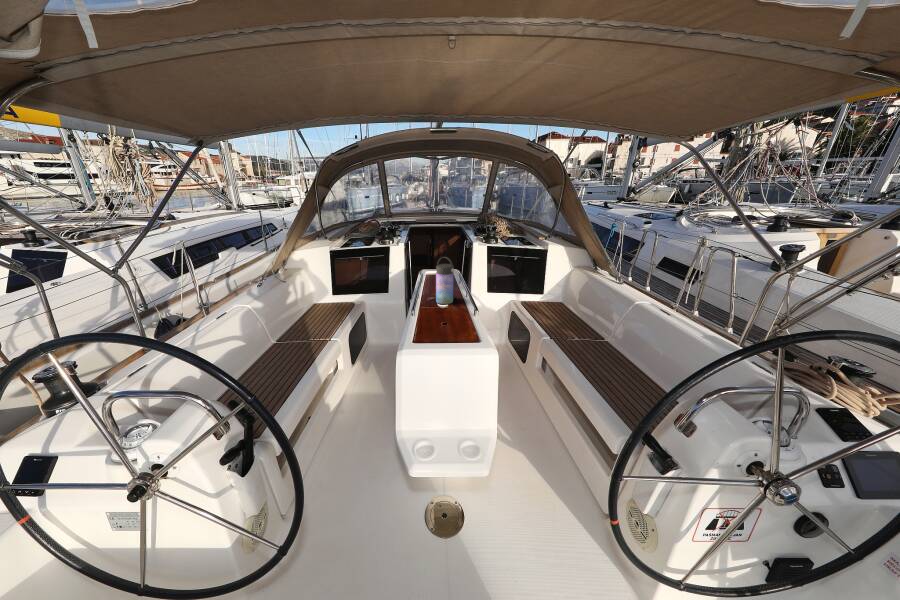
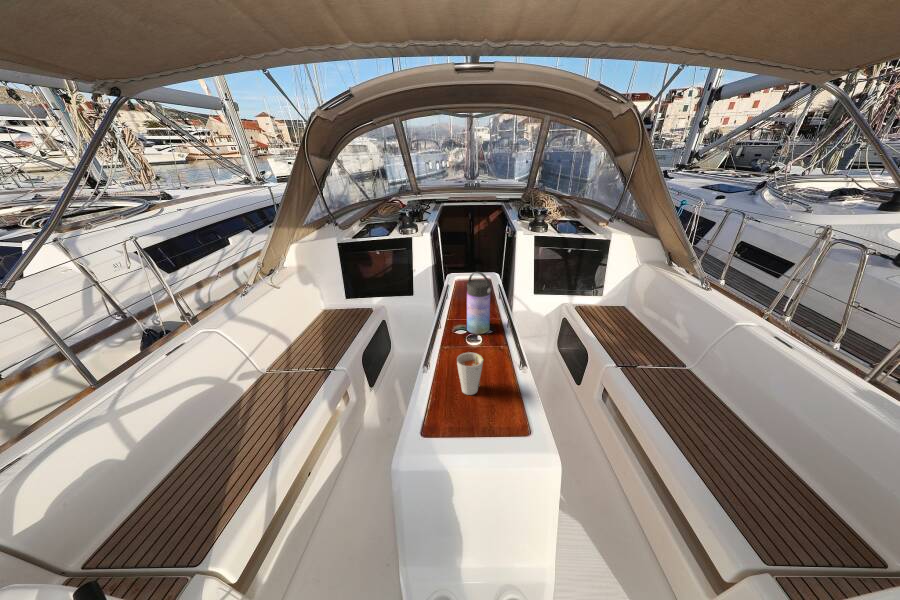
cup: none [430,303,450,335] -> present [457,352,484,395]

